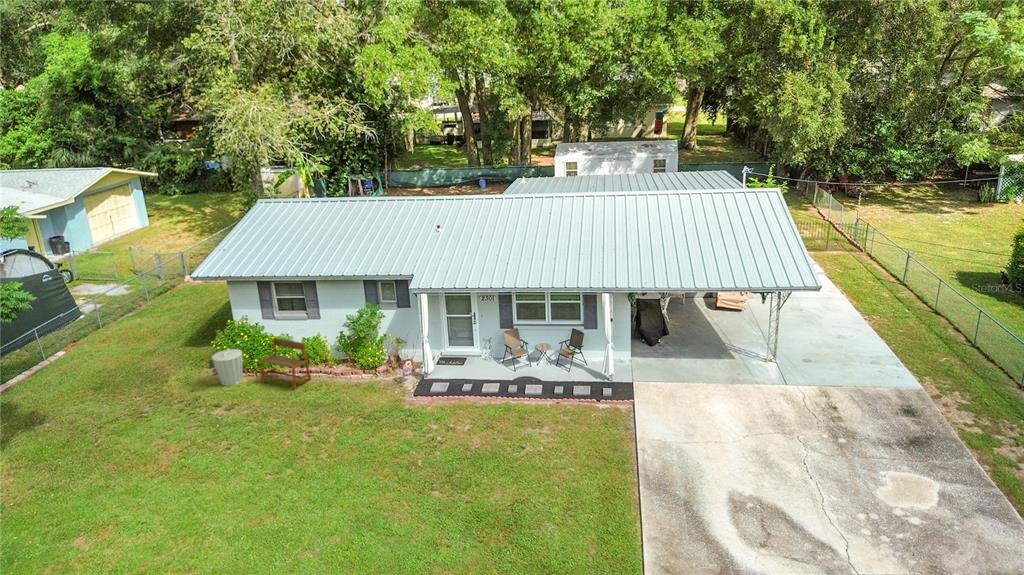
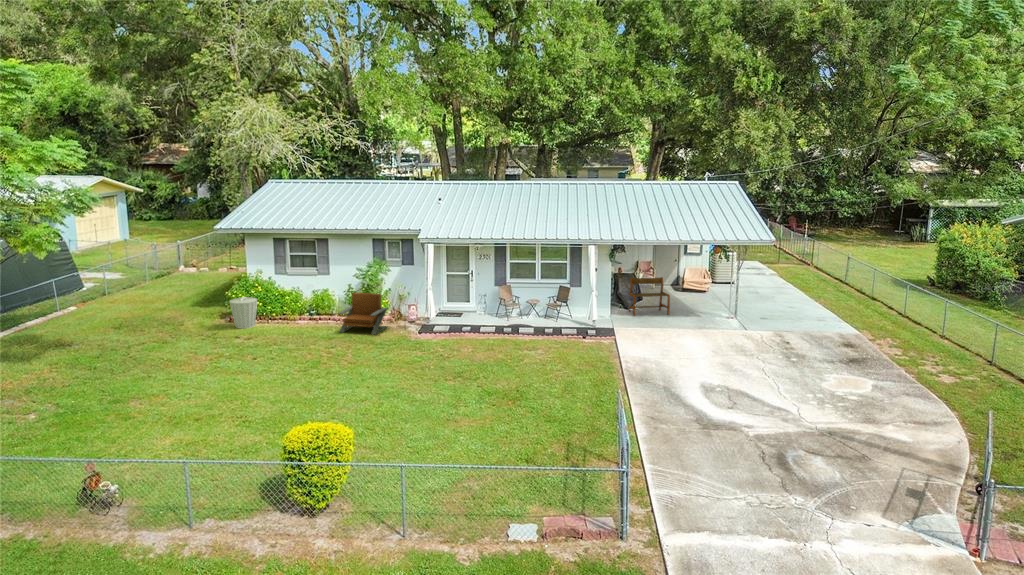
bench: present [260,337,311,390] -> present [629,277,670,316]
lounge chair: none [327,344,383,396] -> present [339,293,387,335]

